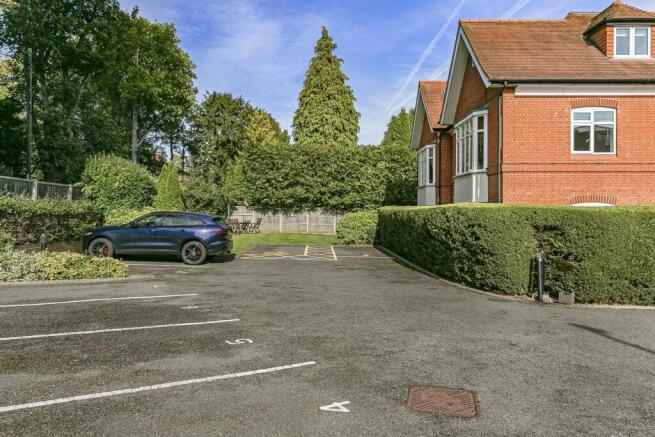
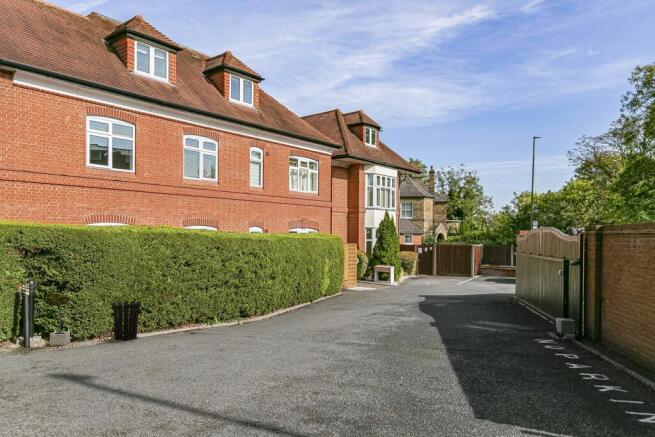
waste bin: none [610,274,640,309] -> present [112,301,141,340]

